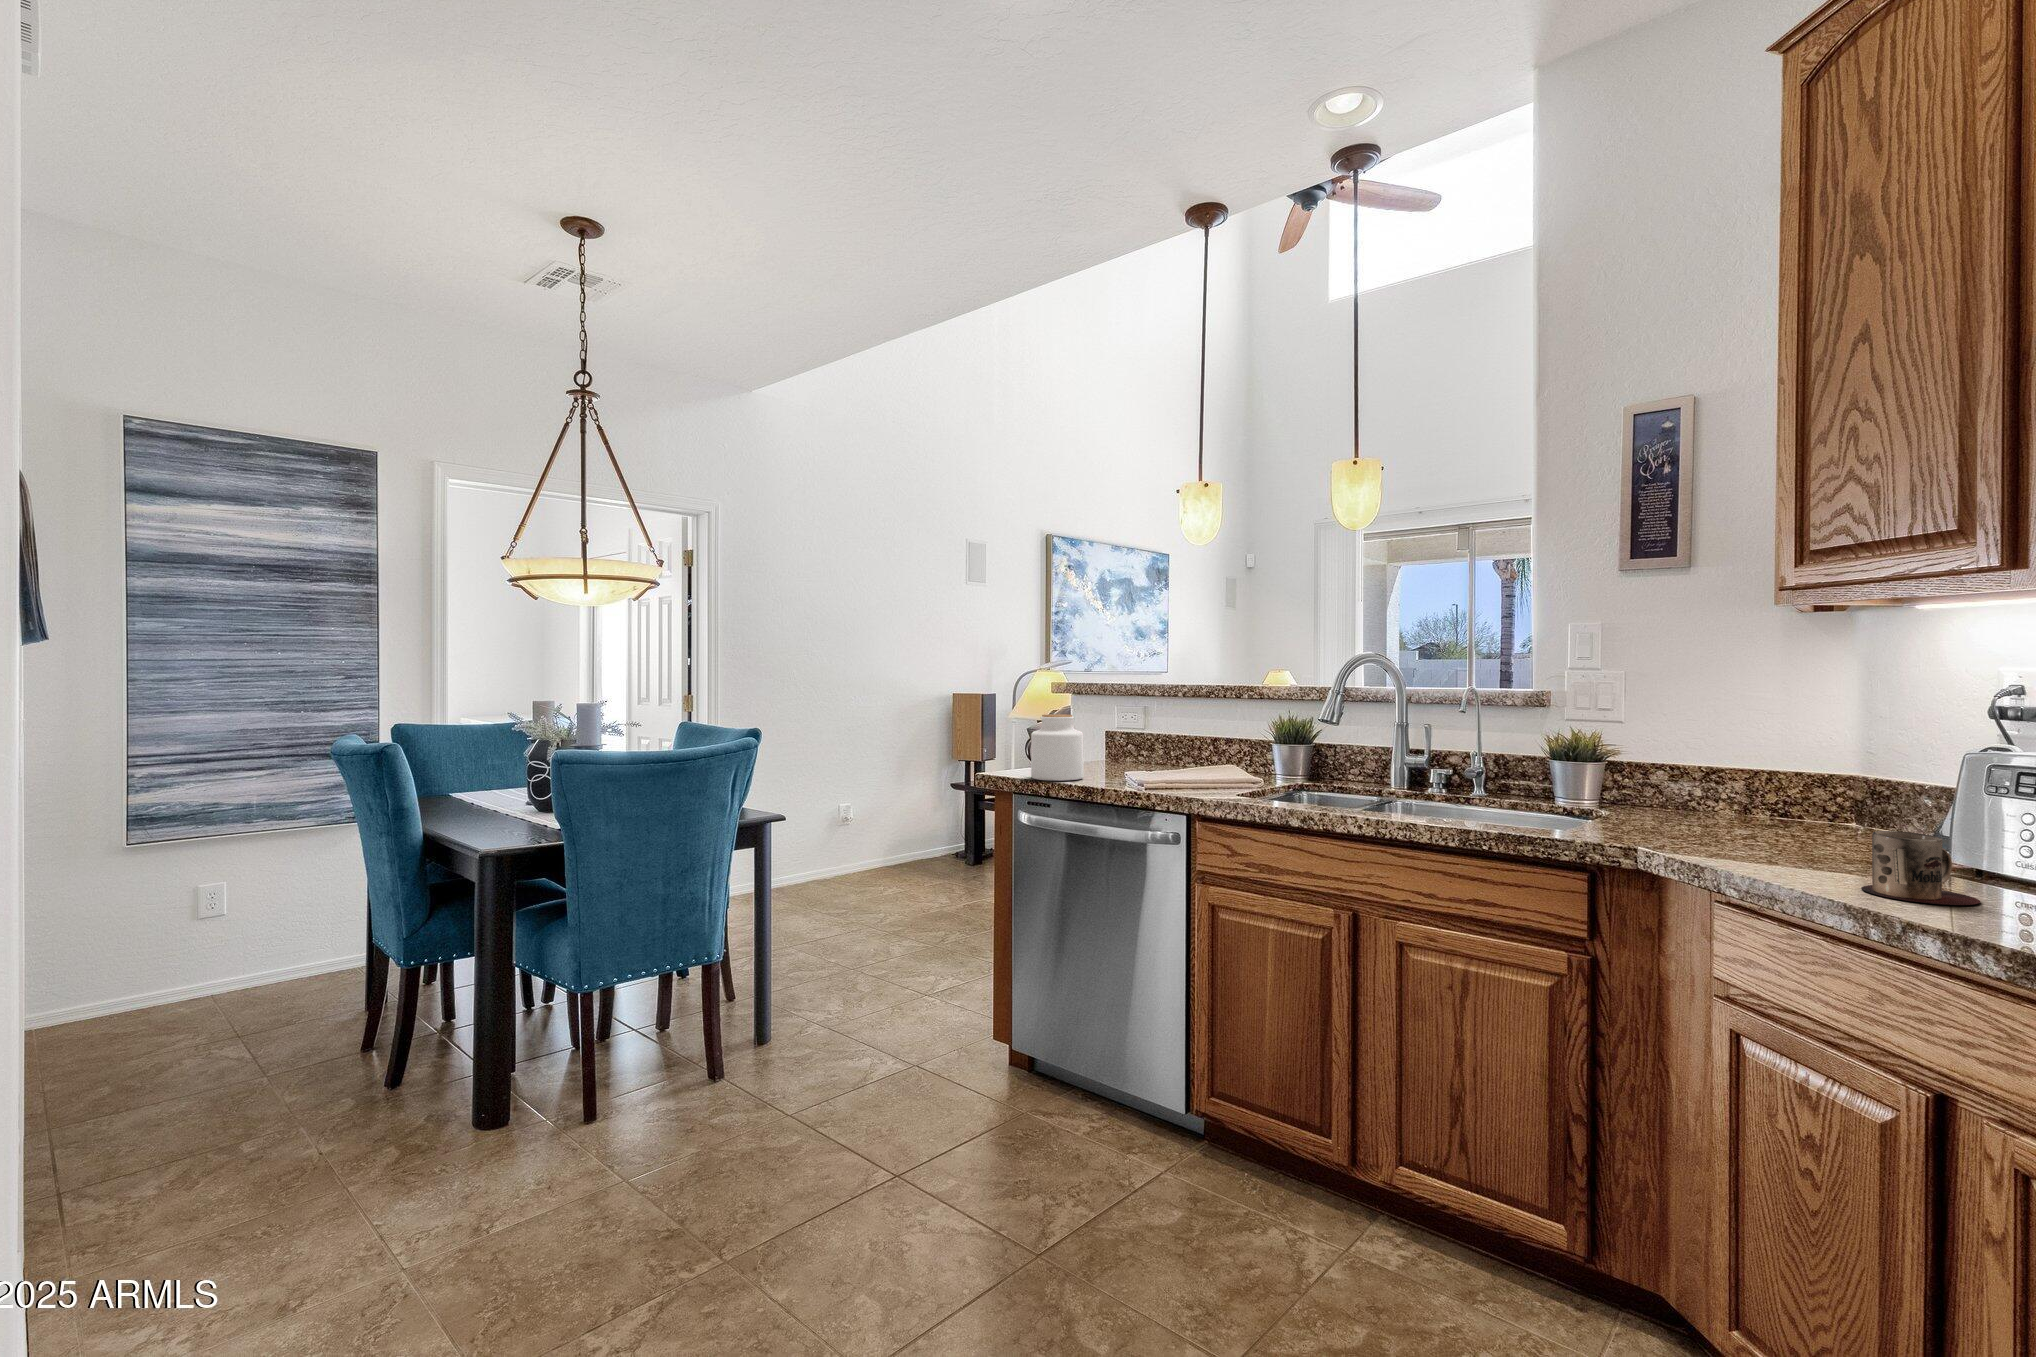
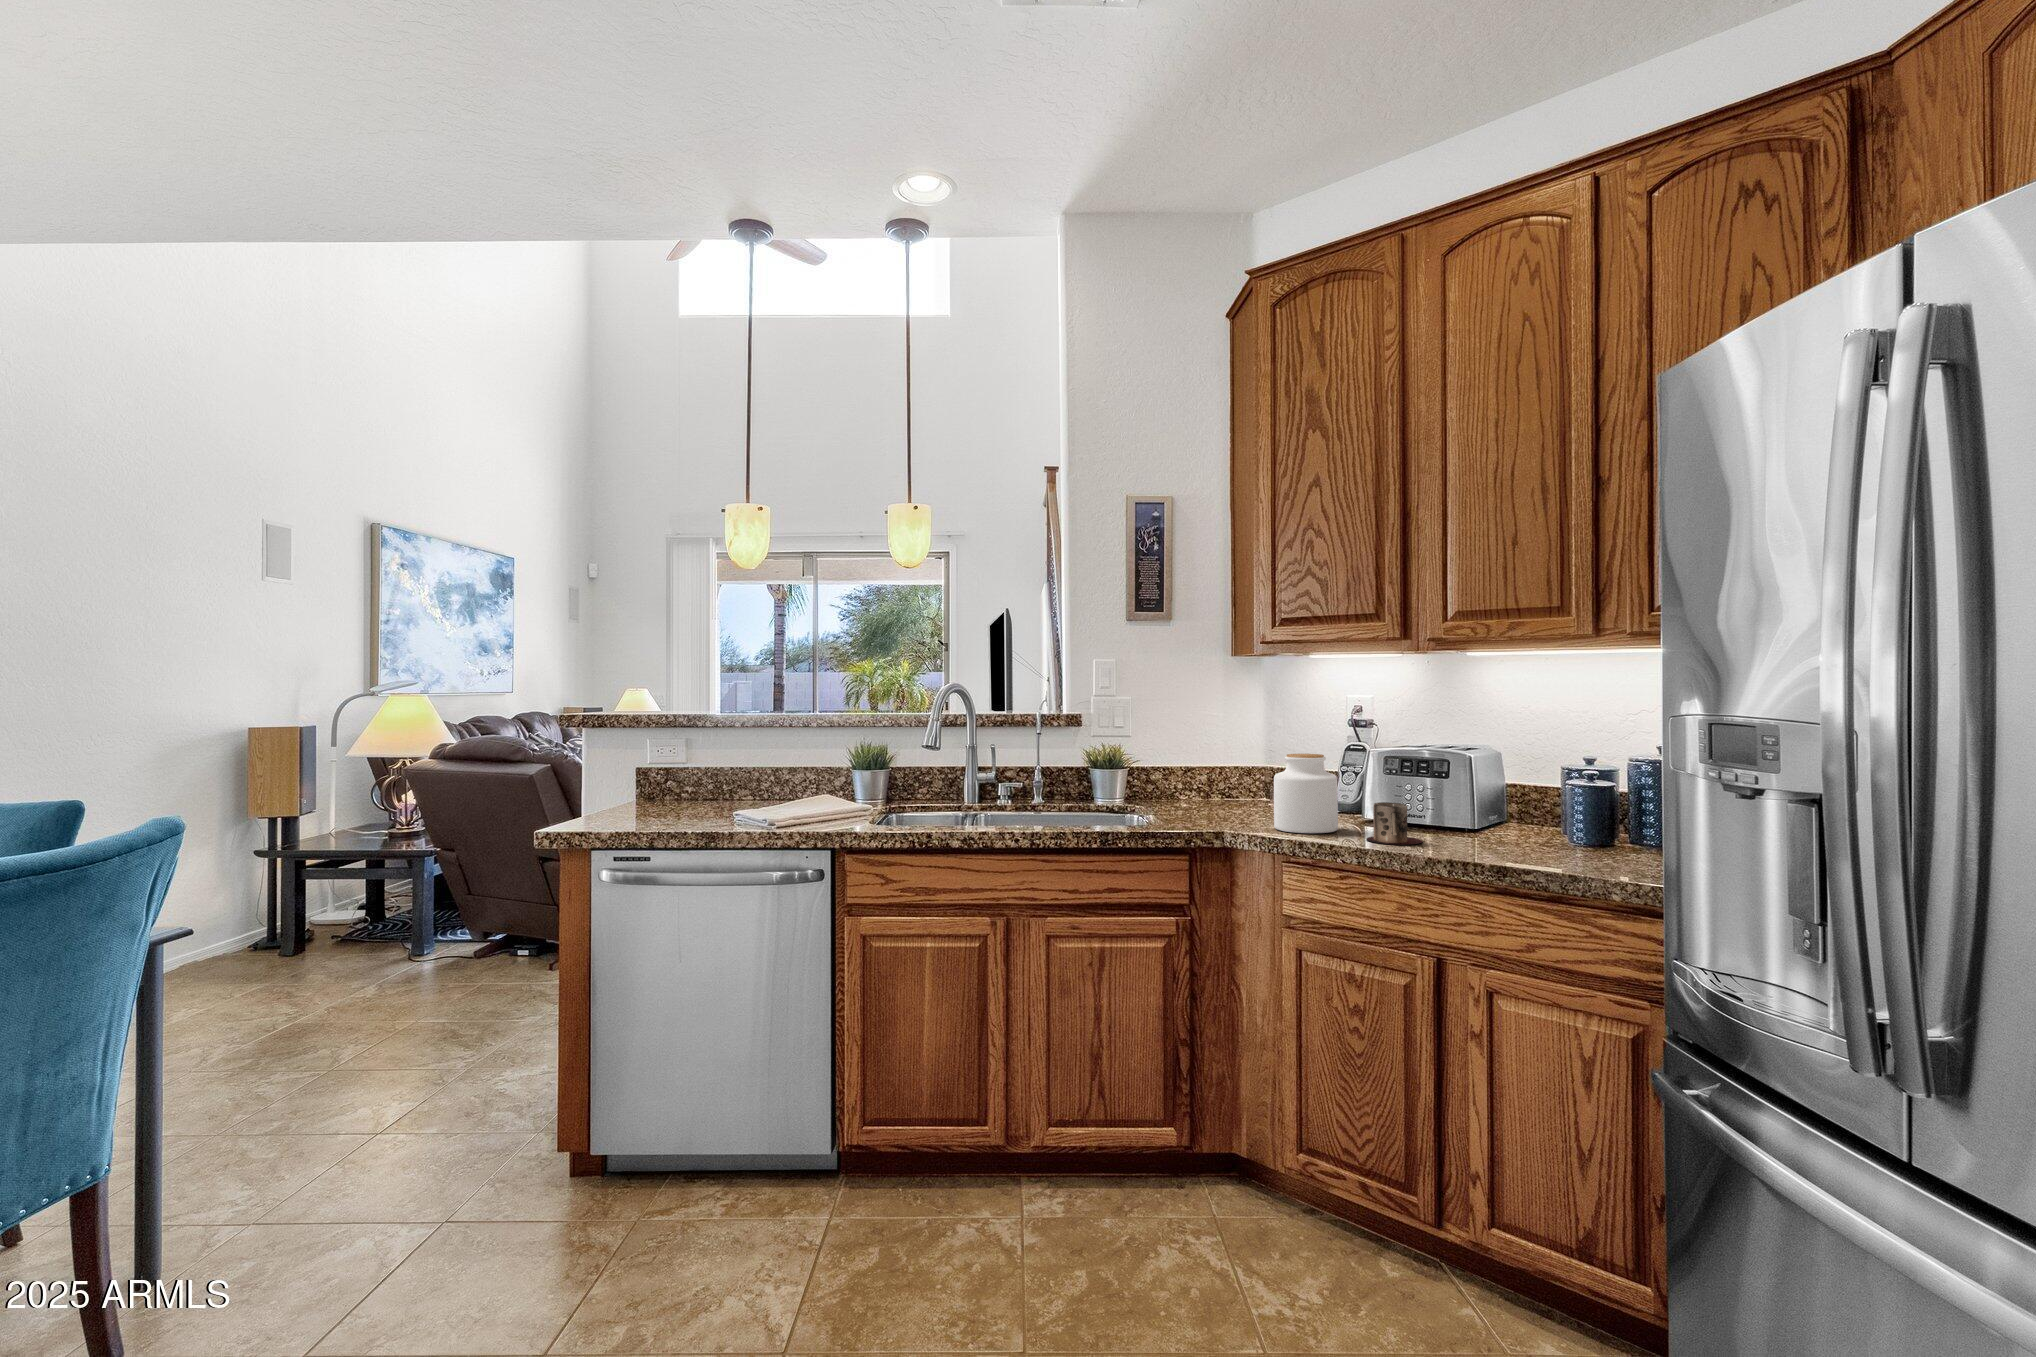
jar: present [1031,714,1084,781] -> present [1274,754,1338,833]

